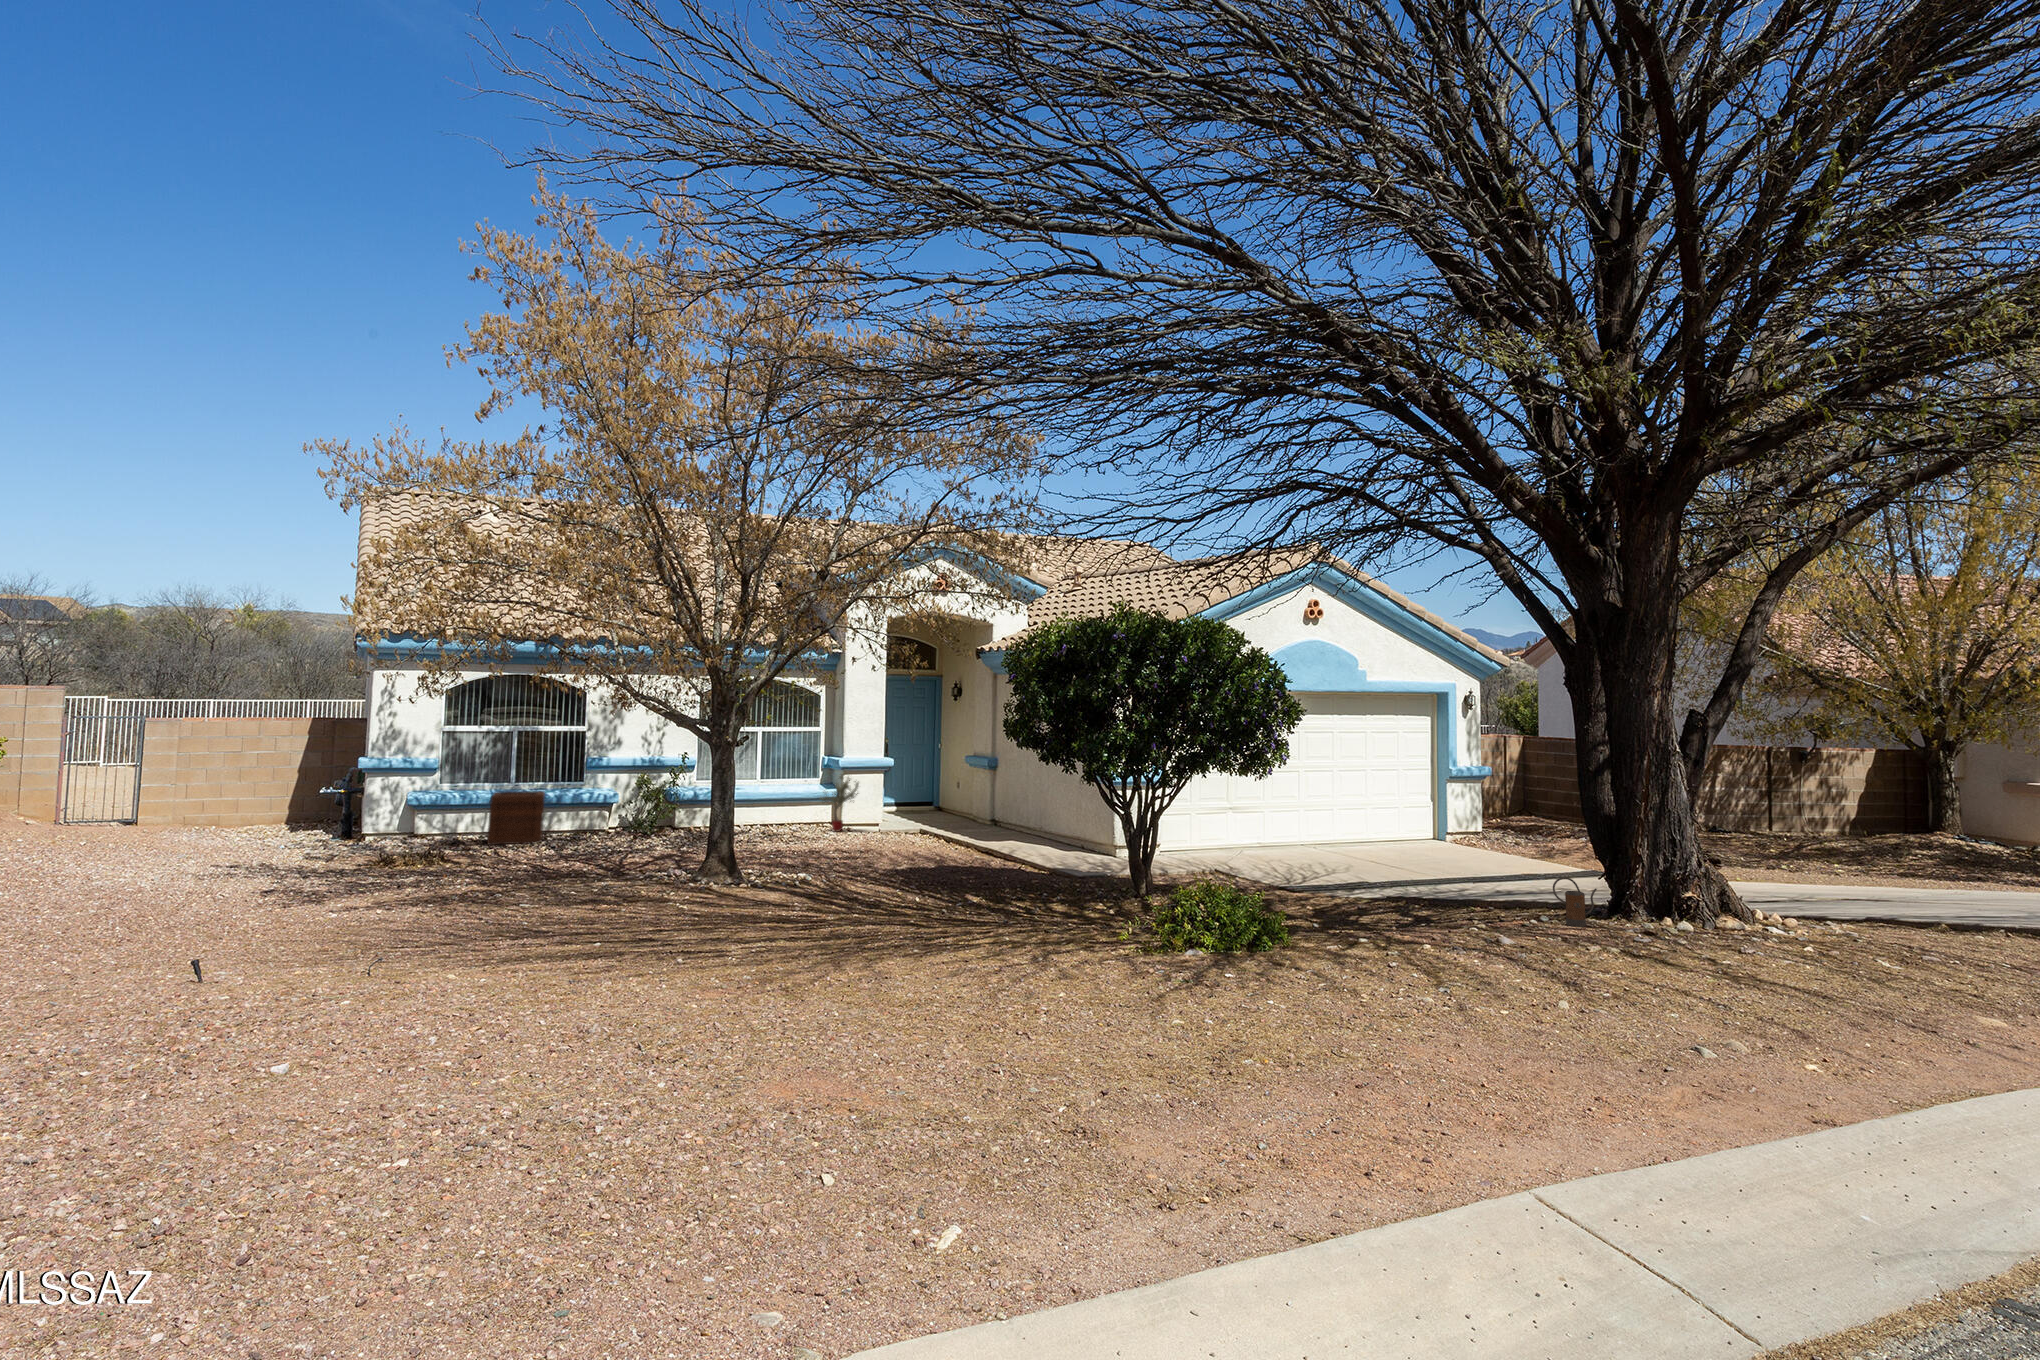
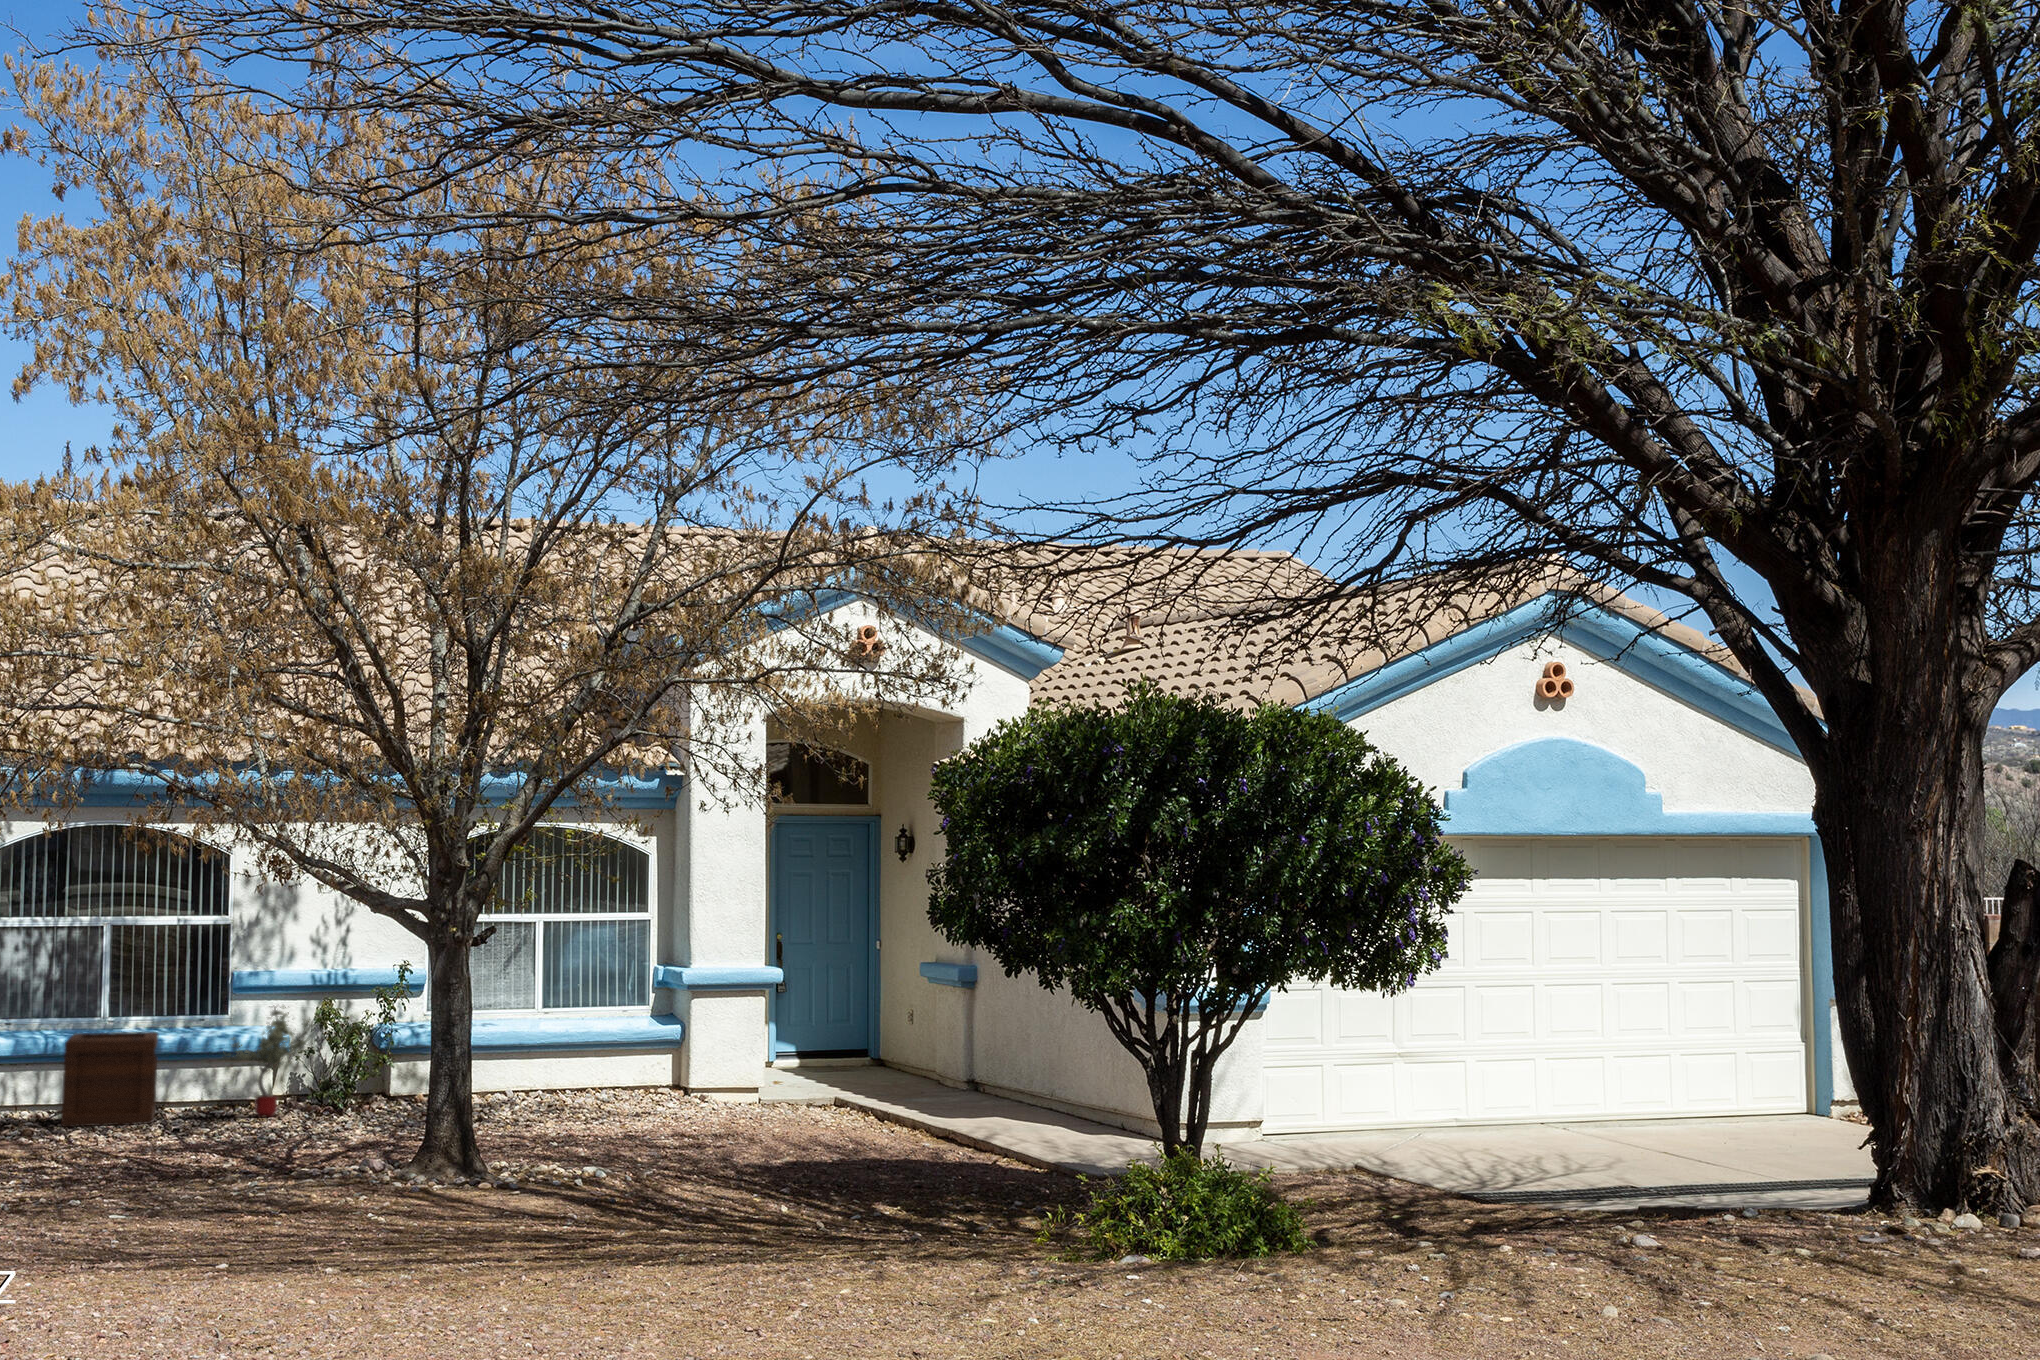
potted tree: present [820,776,859,832] -> present [222,1006,315,1118]
watering can: present [1553,877,1597,927] -> none [1920,1169,2004,1260]

